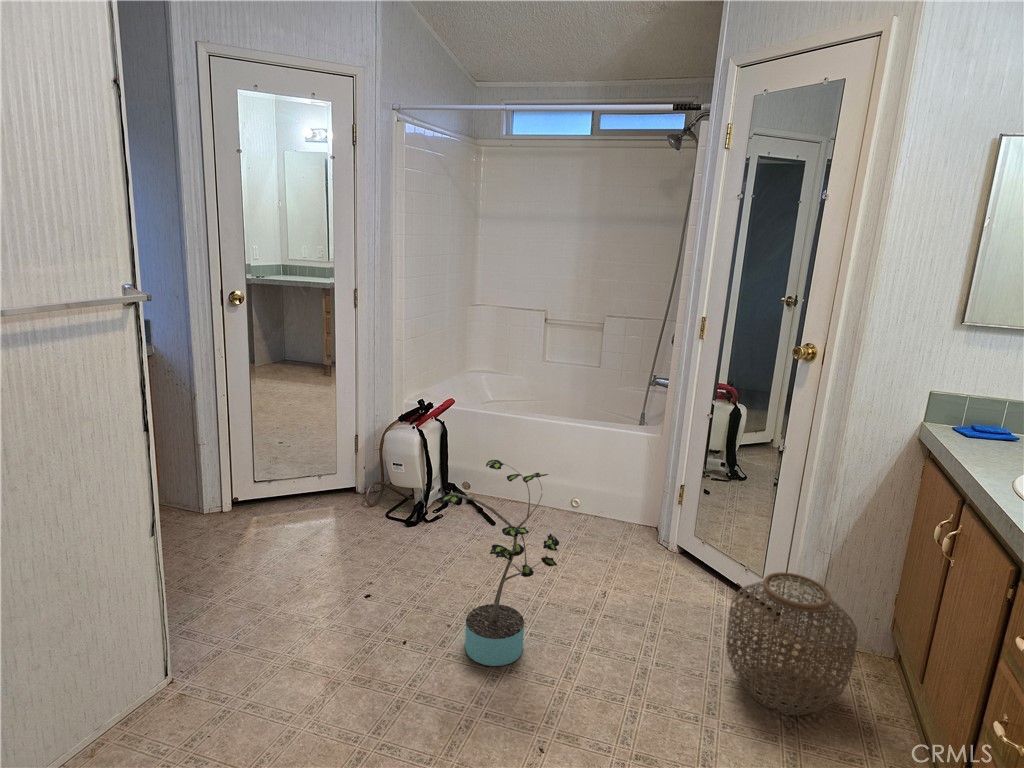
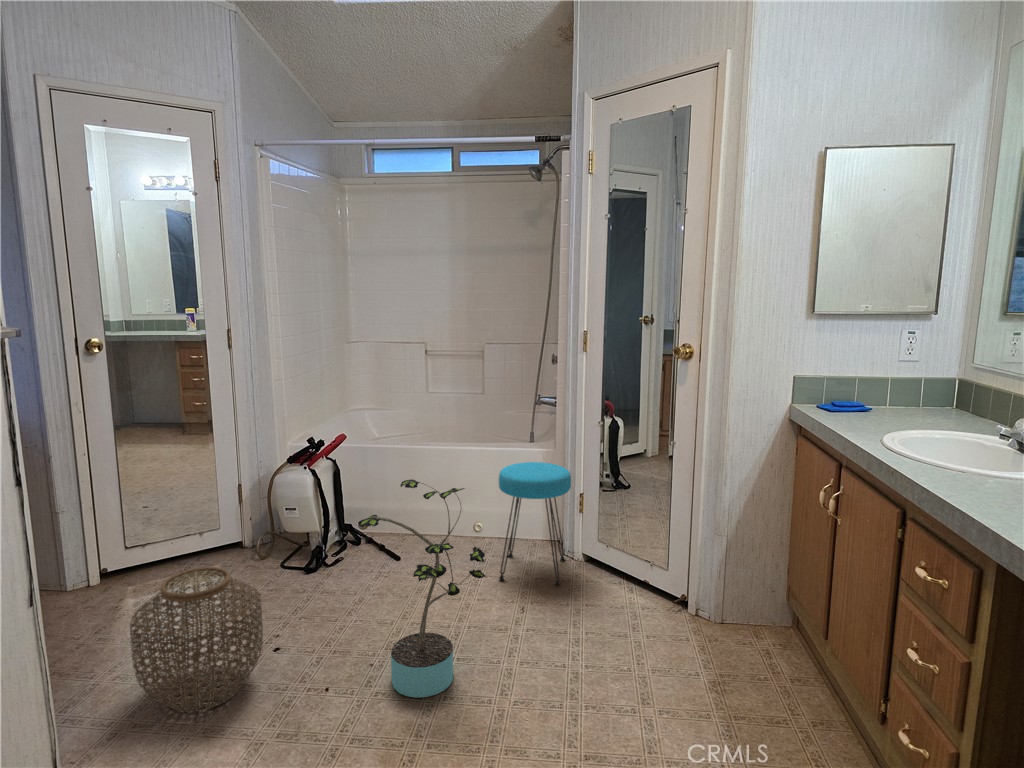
stool: none [586,446,669,574] -> present [499,462,571,585]
woven basket: present [726,572,858,715] -> present [130,567,263,712]

